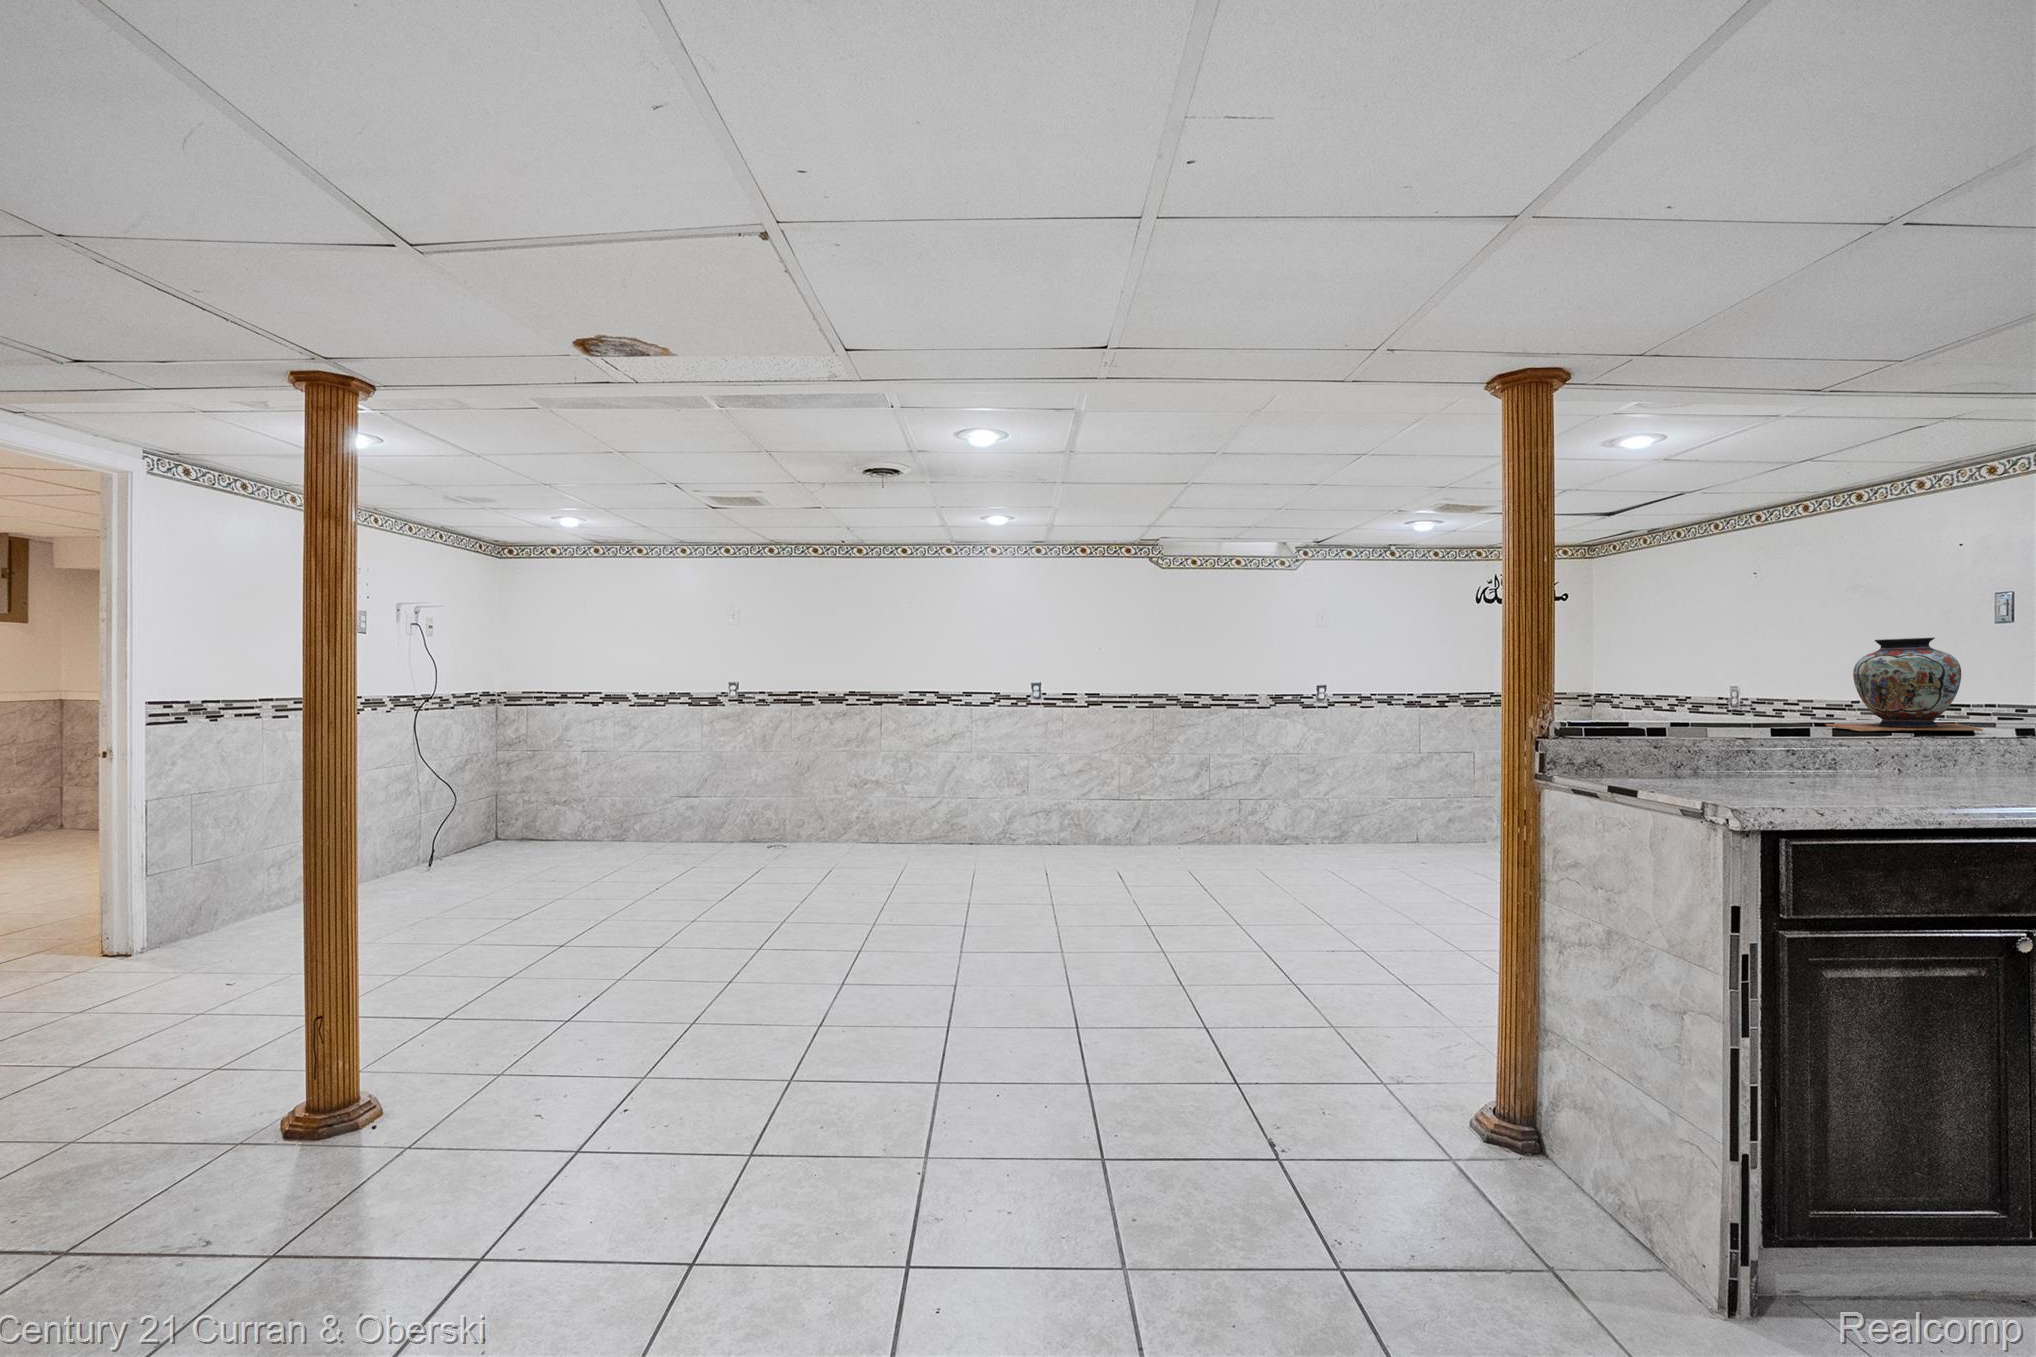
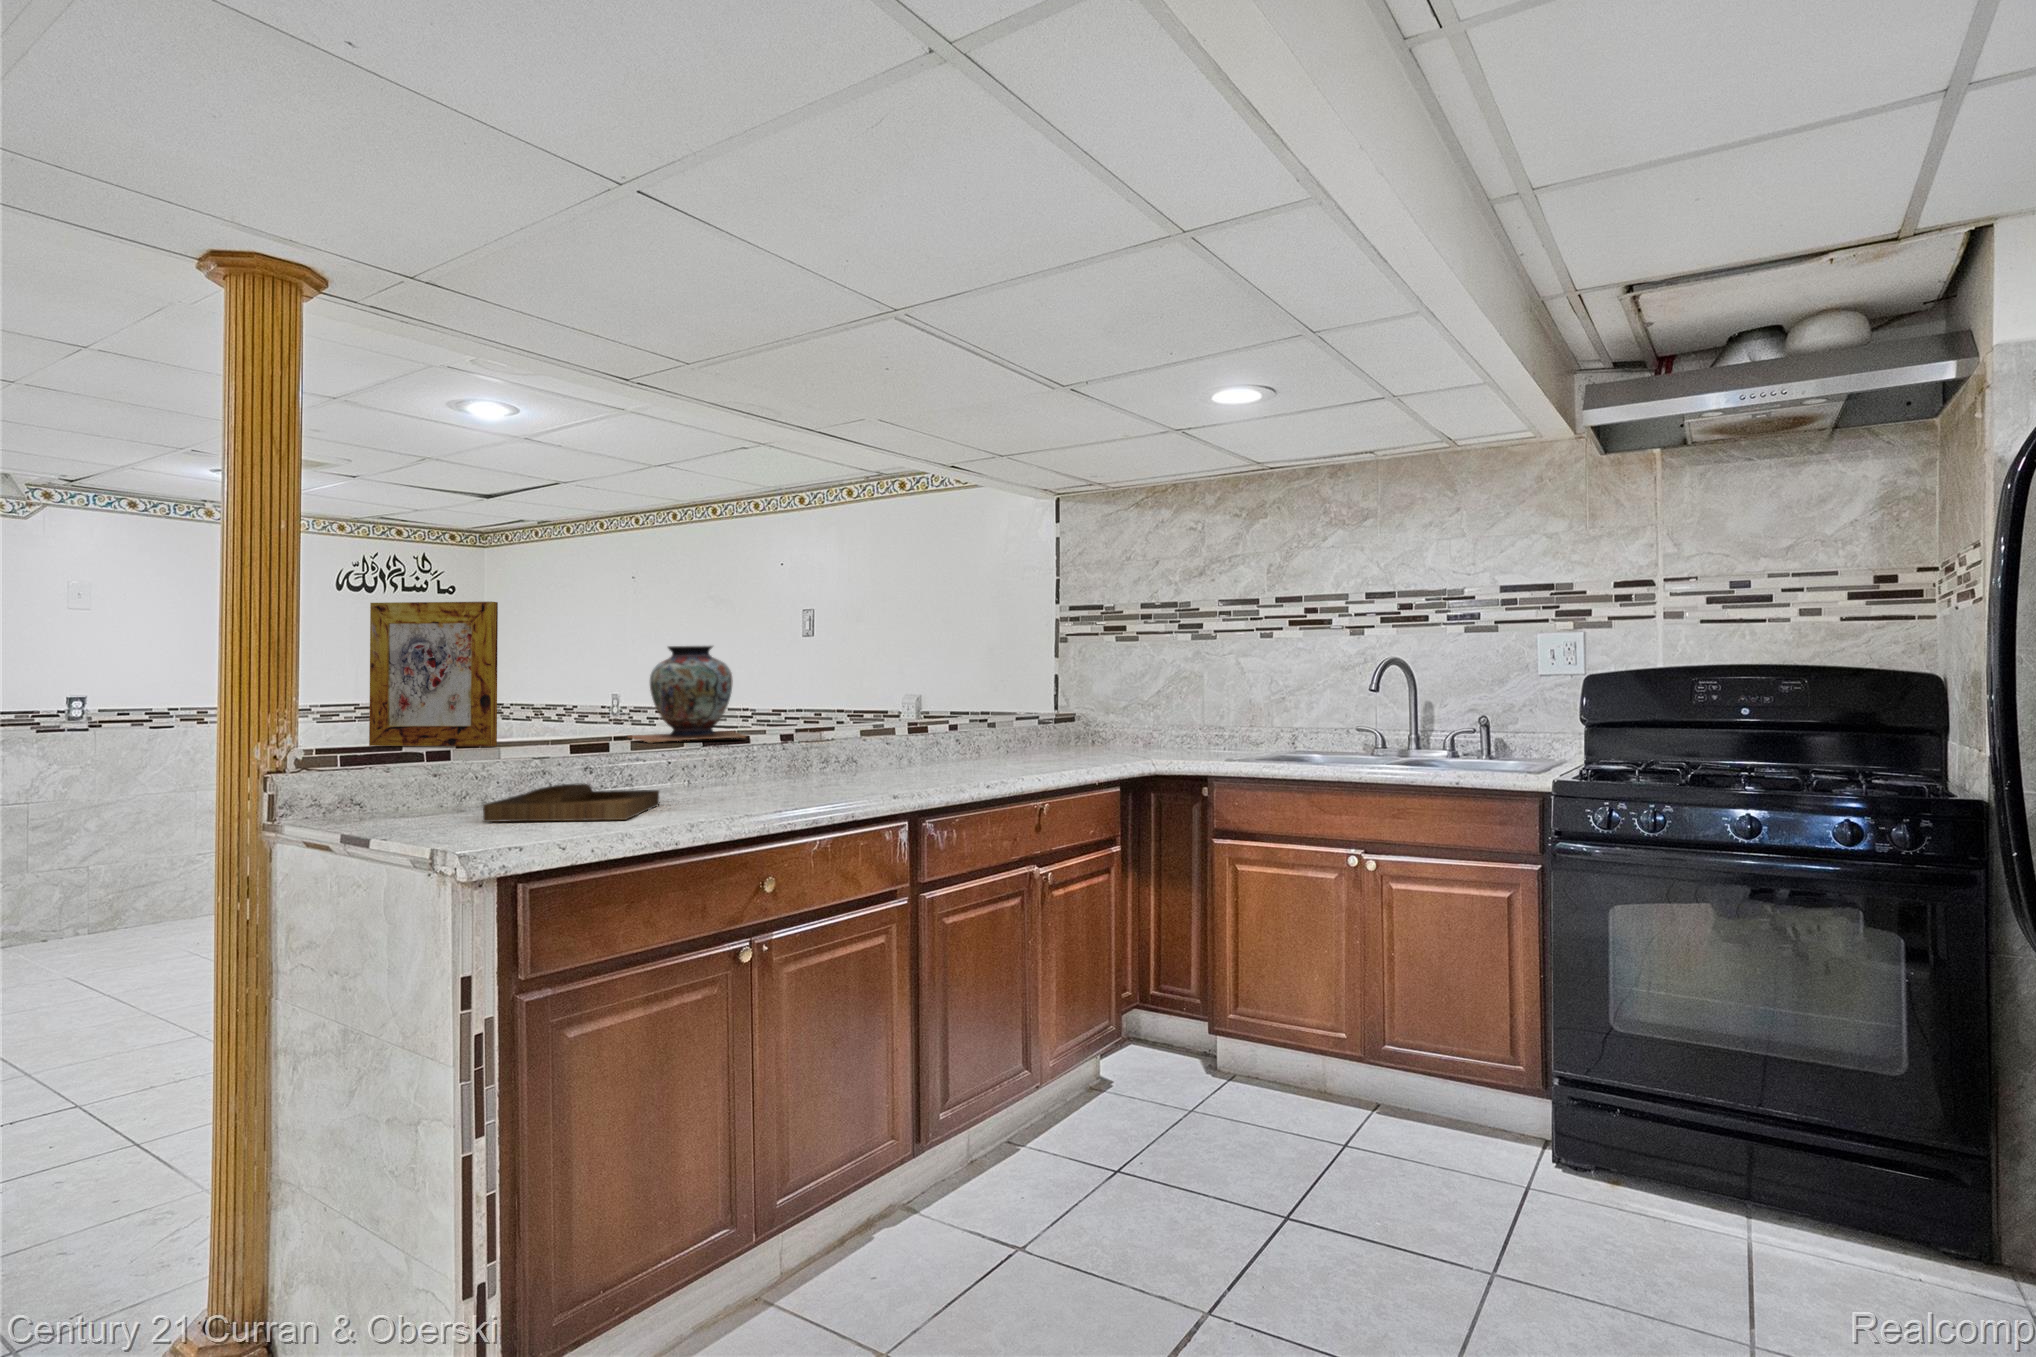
picture frame: none [1587,608,1701,728] -> present [369,601,498,746]
tray: none [1712,764,1885,799] -> present [483,783,659,822]

